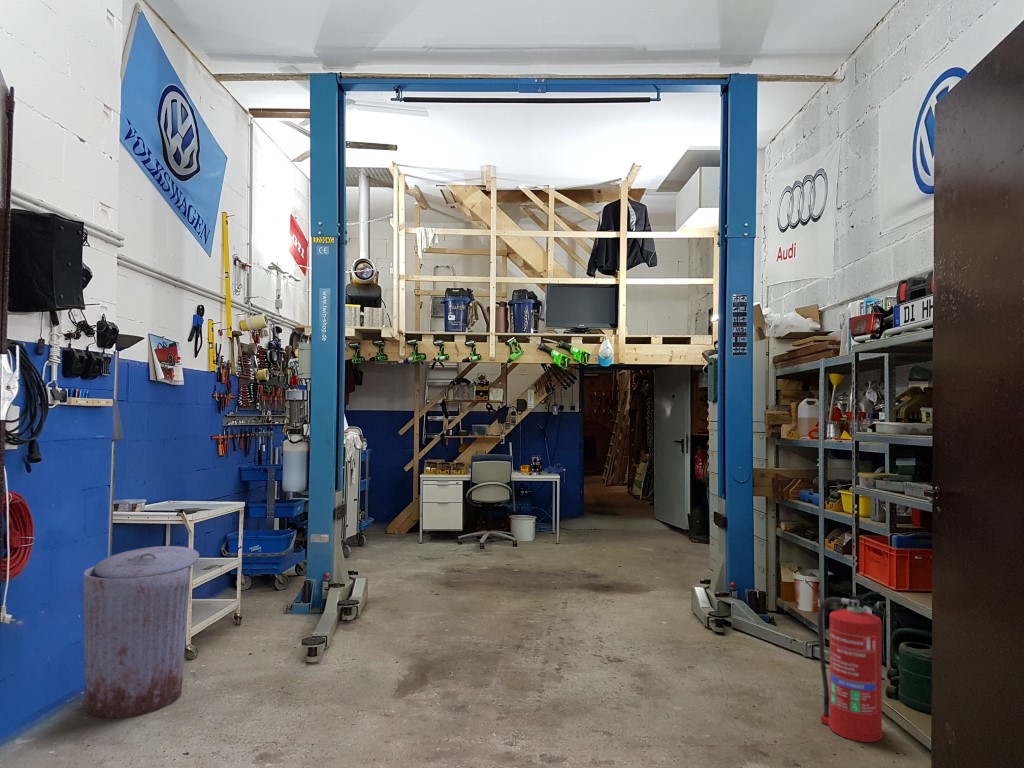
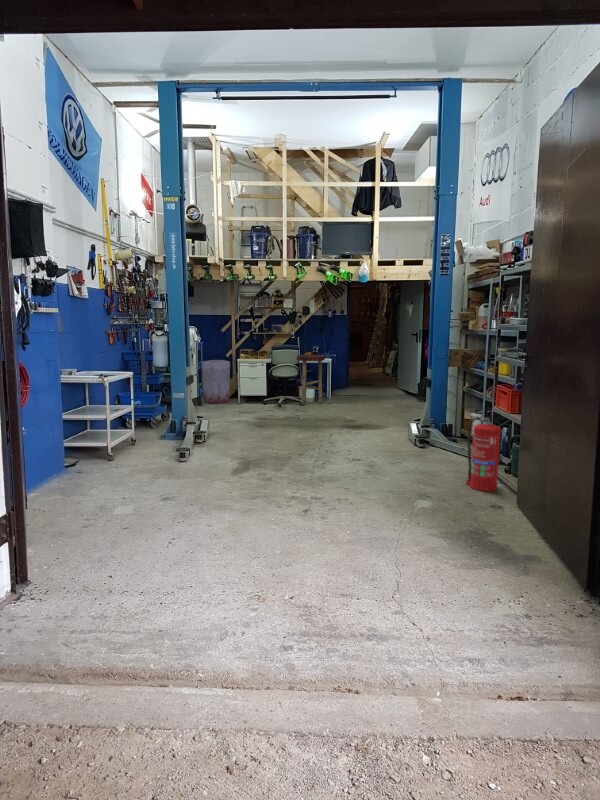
stool: none [507,470,550,548] -> present [296,355,325,405]
trash can: present [84,546,199,718] -> present [202,360,230,404]

